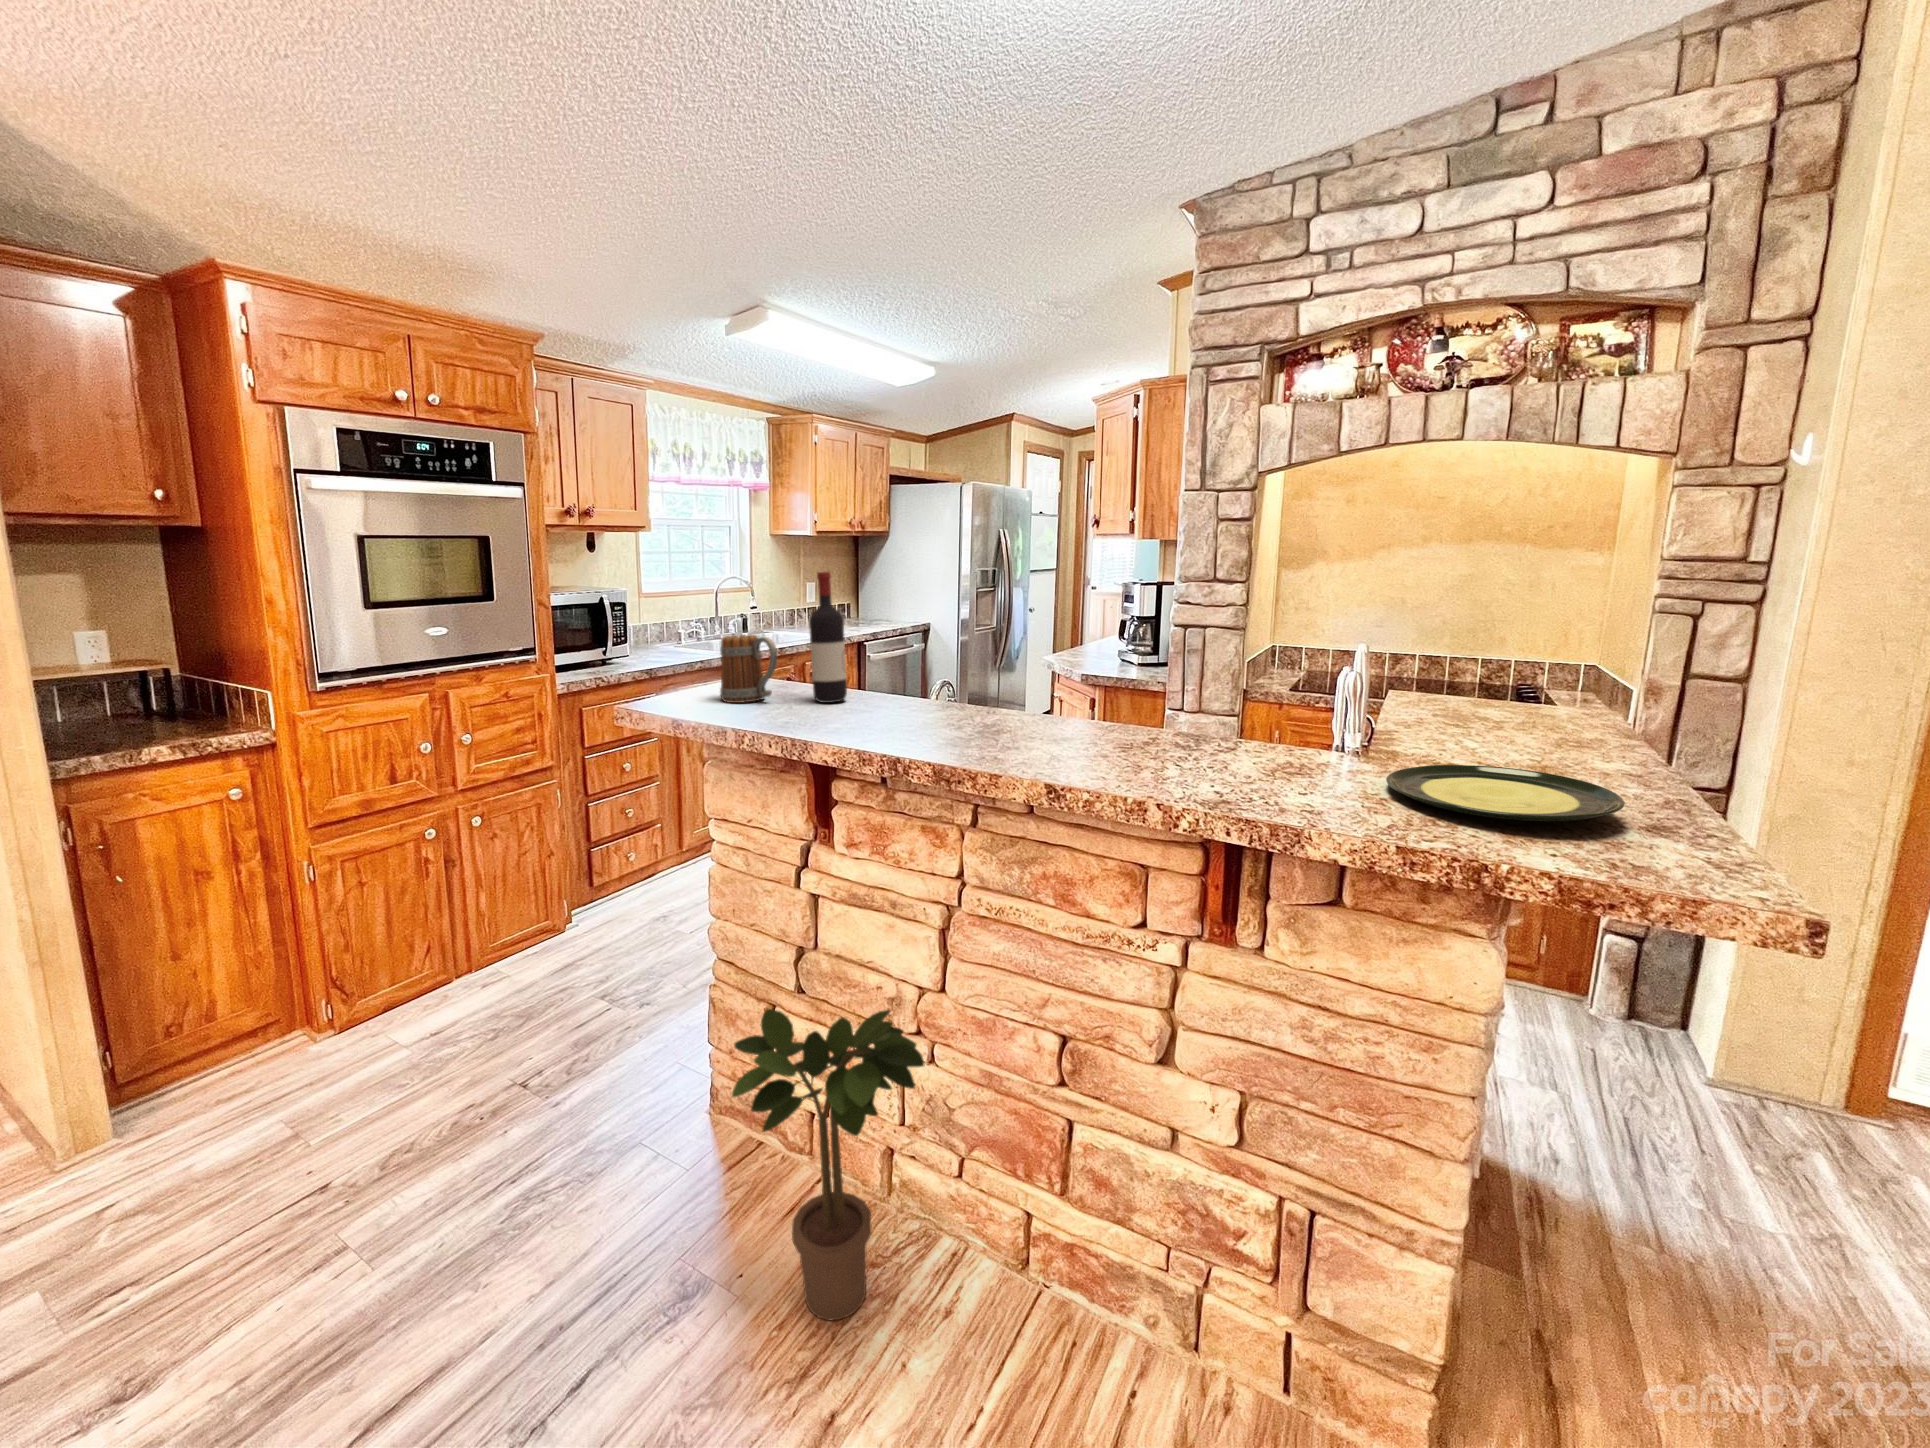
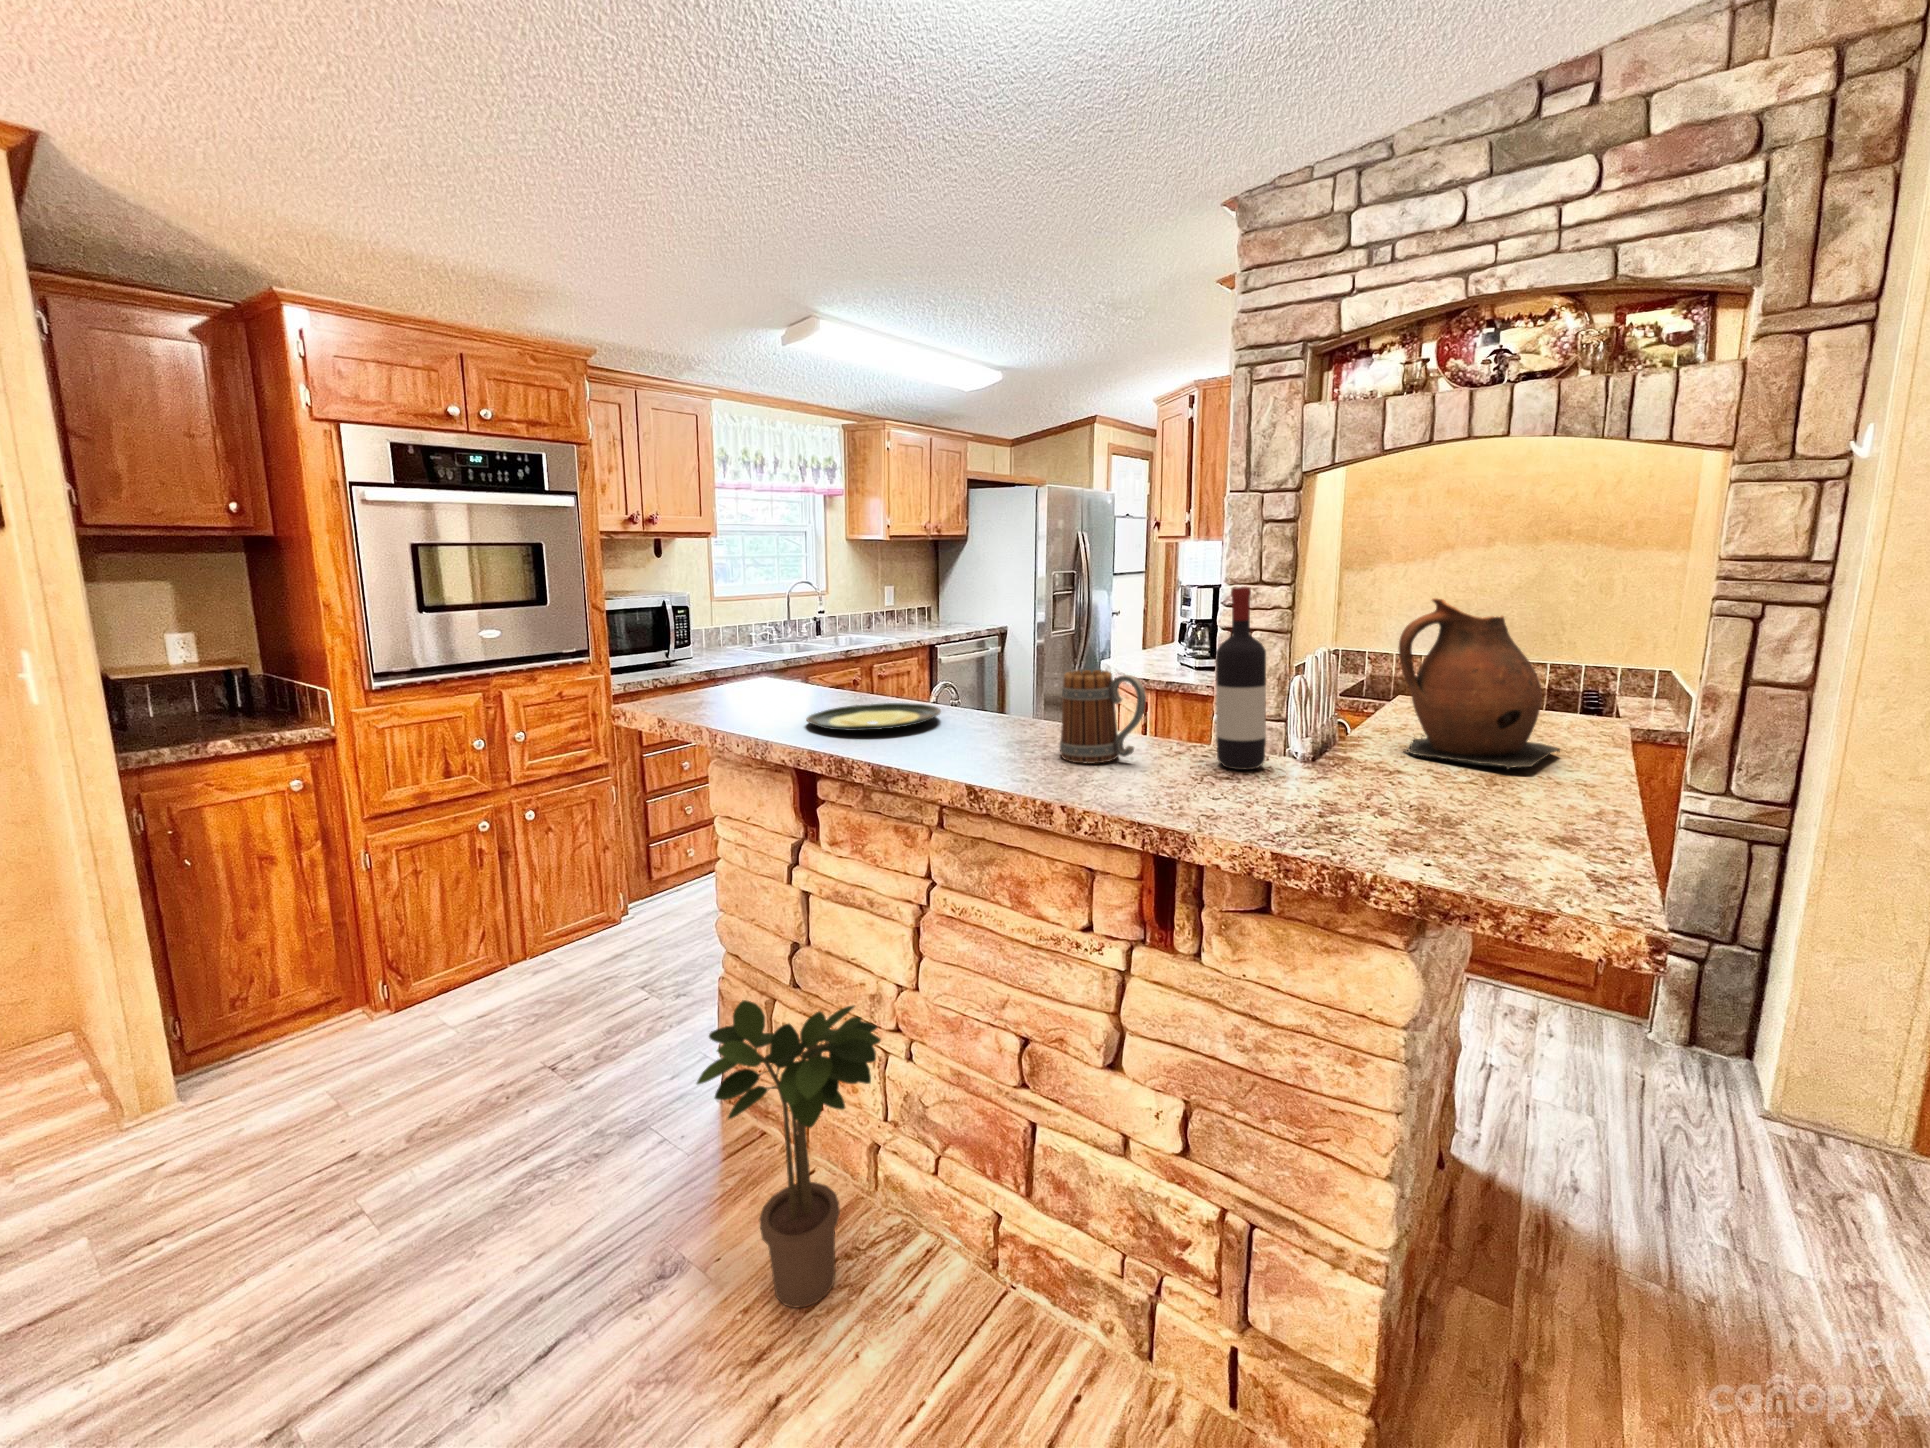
wine bottle: present [809,572,847,703] -> present [1216,587,1266,770]
ceramic pitcher: none [1425,596,1575,761] -> present [1399,598,1560,770]
mug: present [720,635,777,703] -> present [1060,670,1146,764]
plate: present [1386,765,1625,821] -> present [806,703,941,731]

